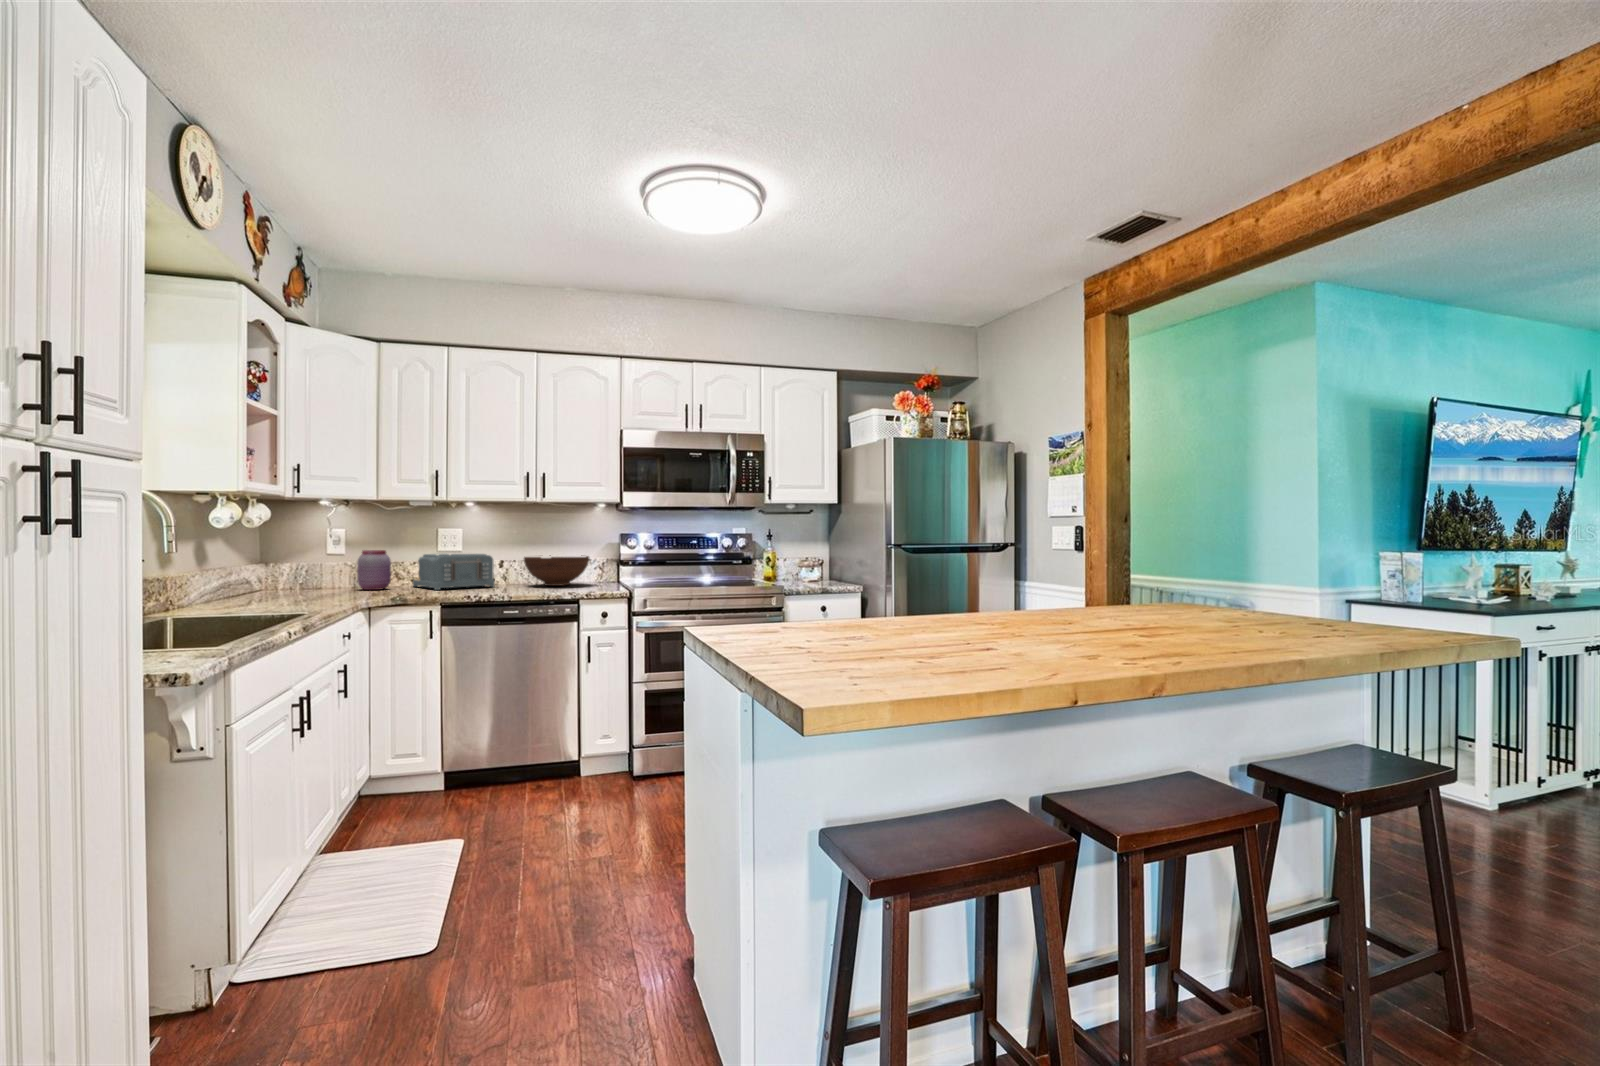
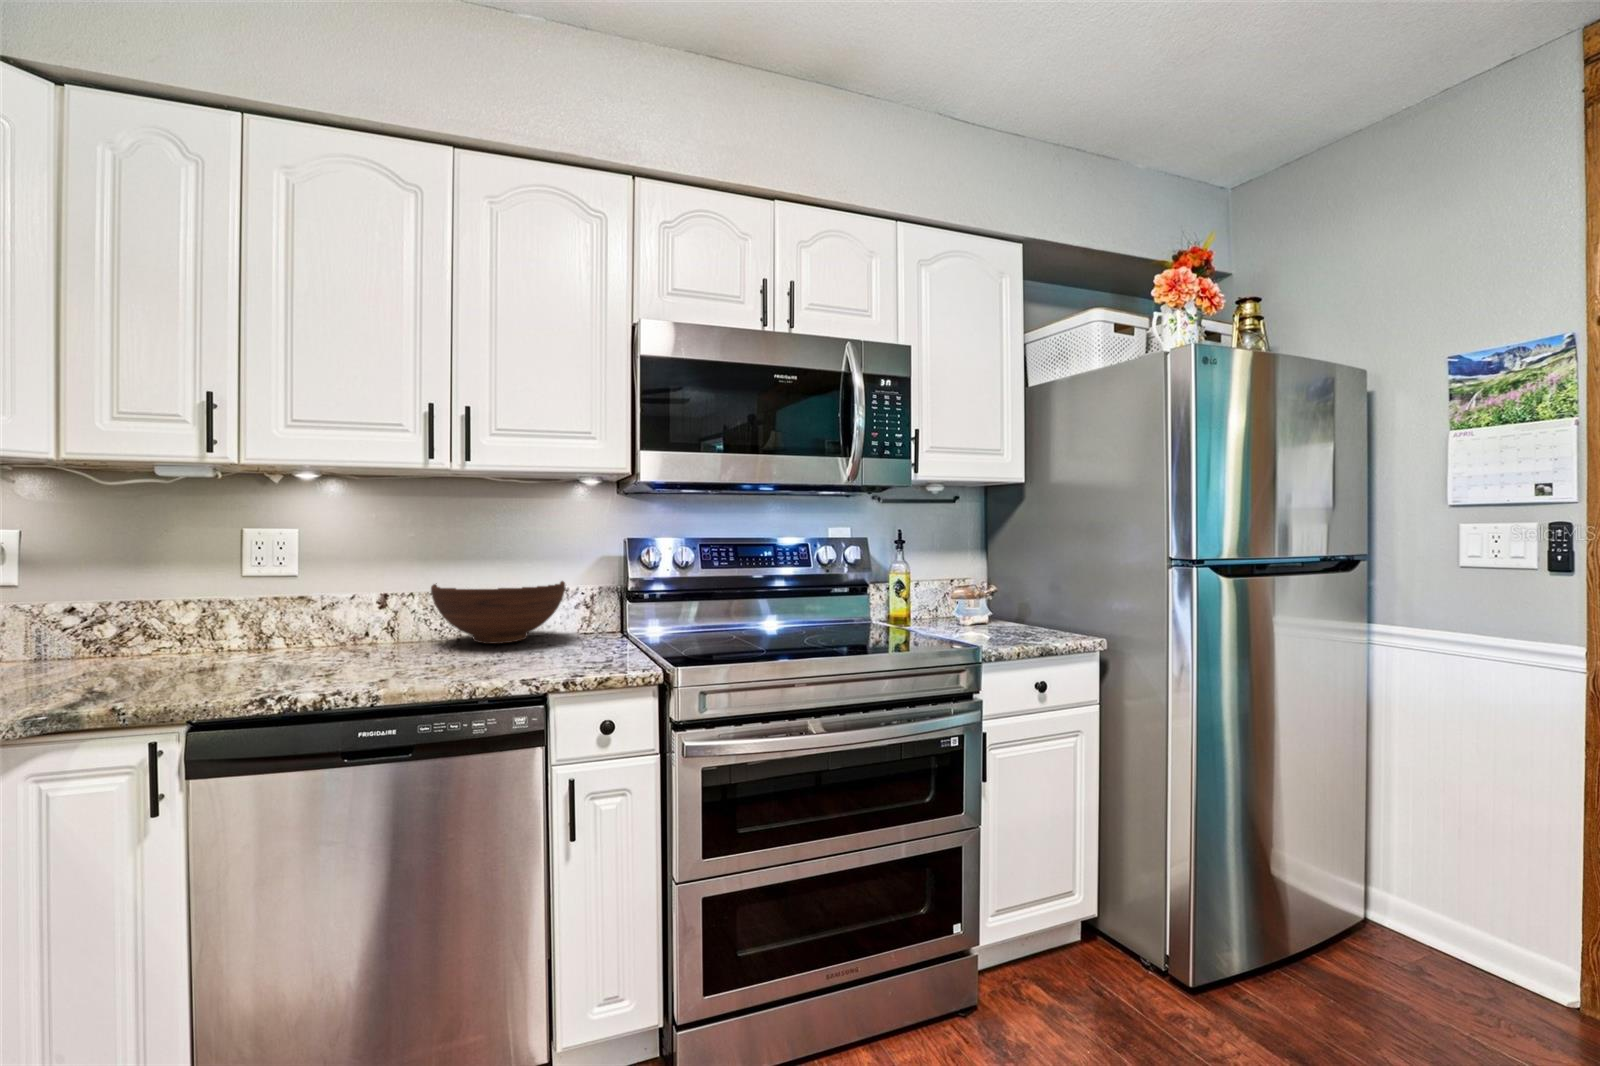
jar: present [357,550,391,590] -> none [36,576,125,668]
toaster: present [413,553,495,590] -> none [189,578,367,667]

